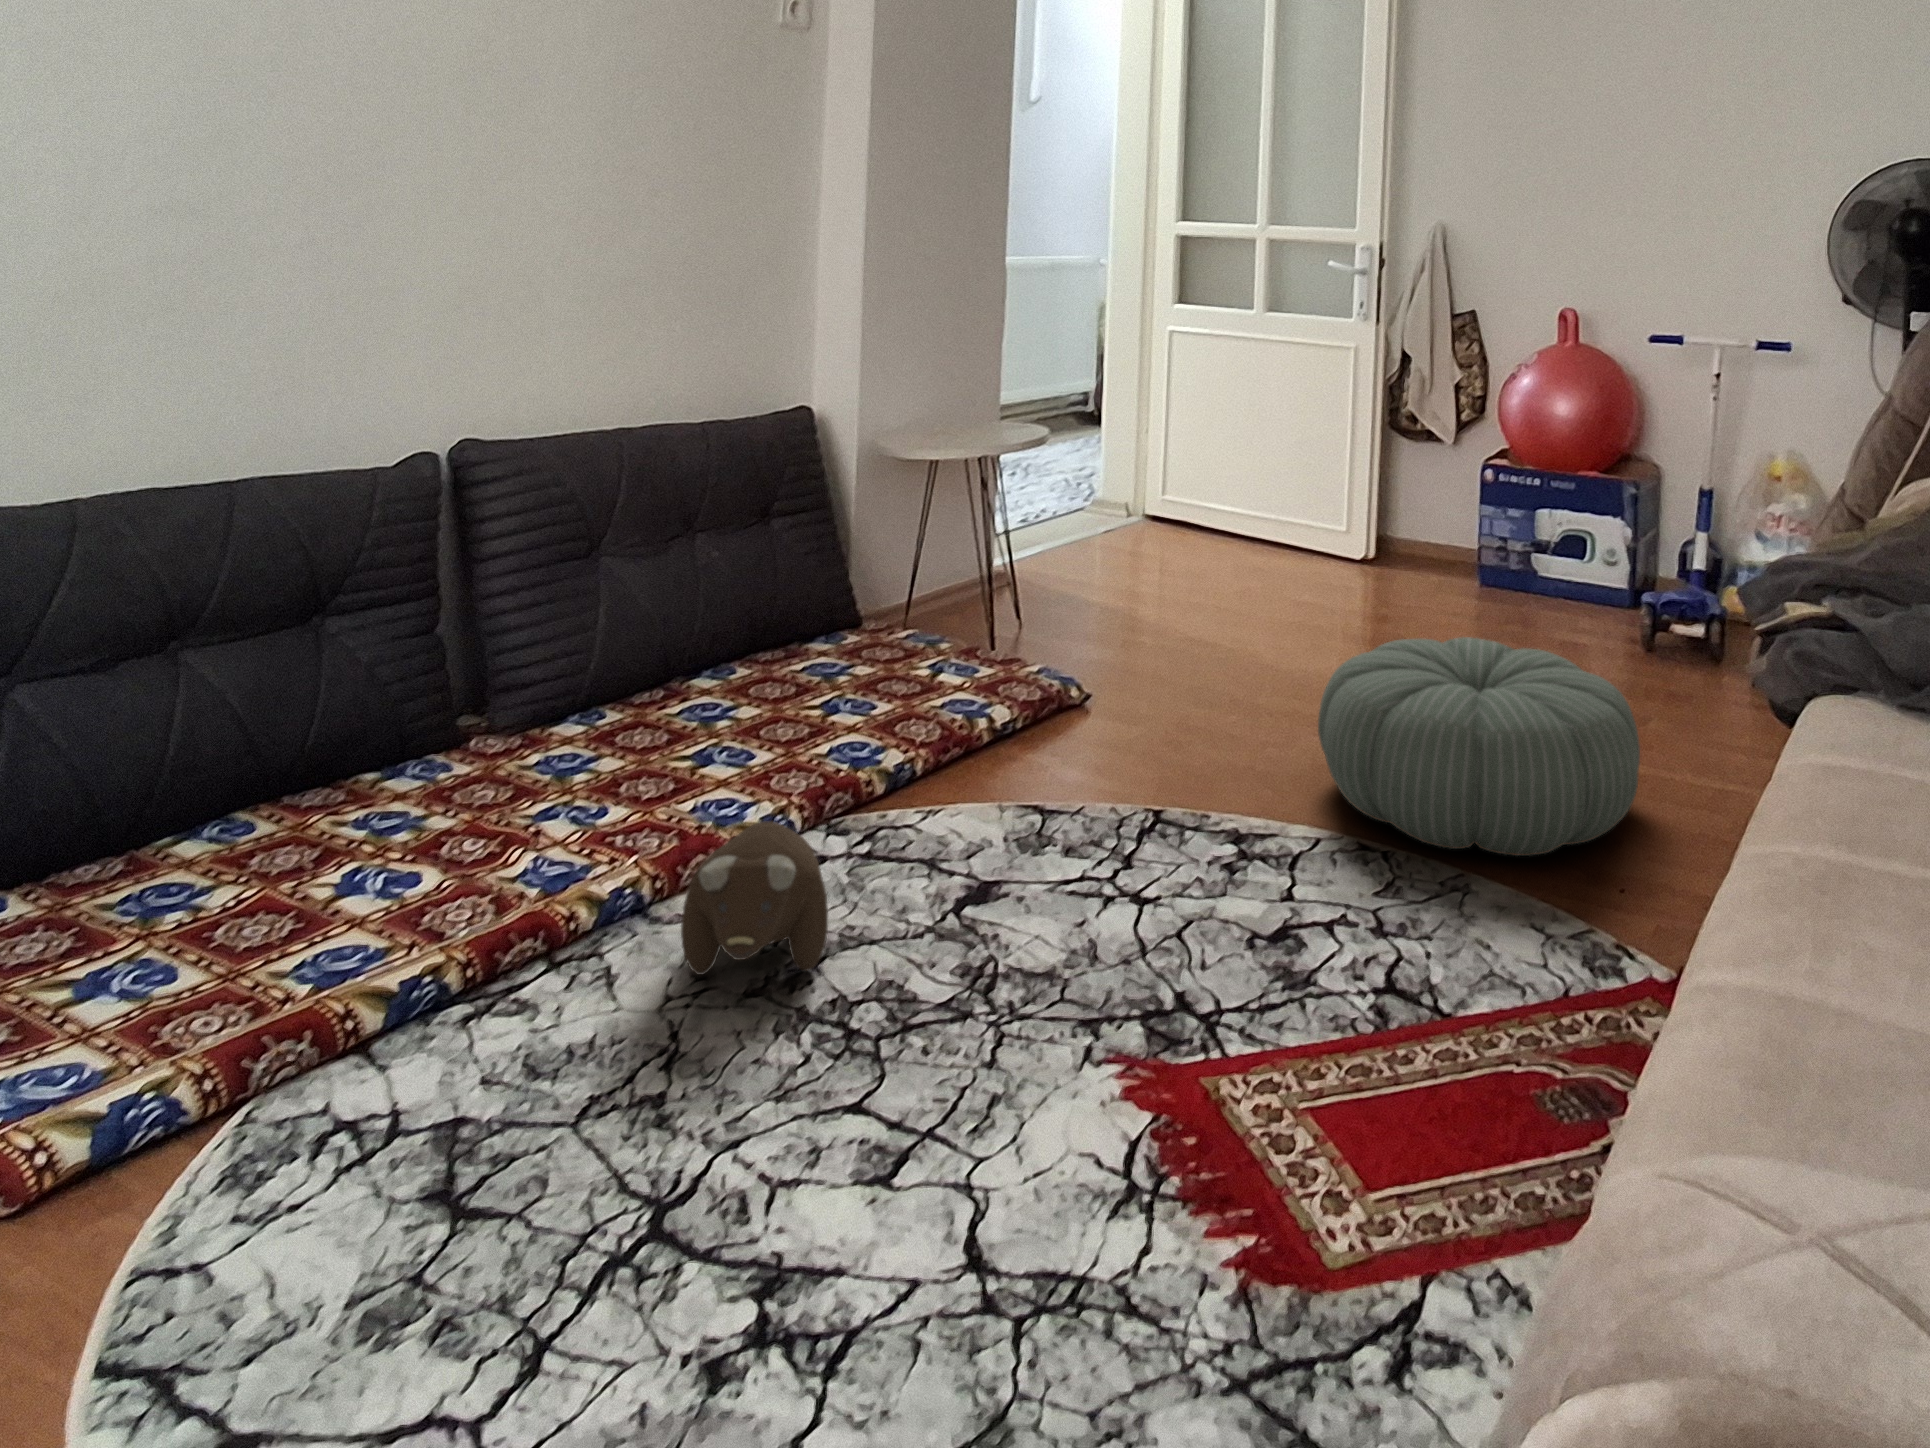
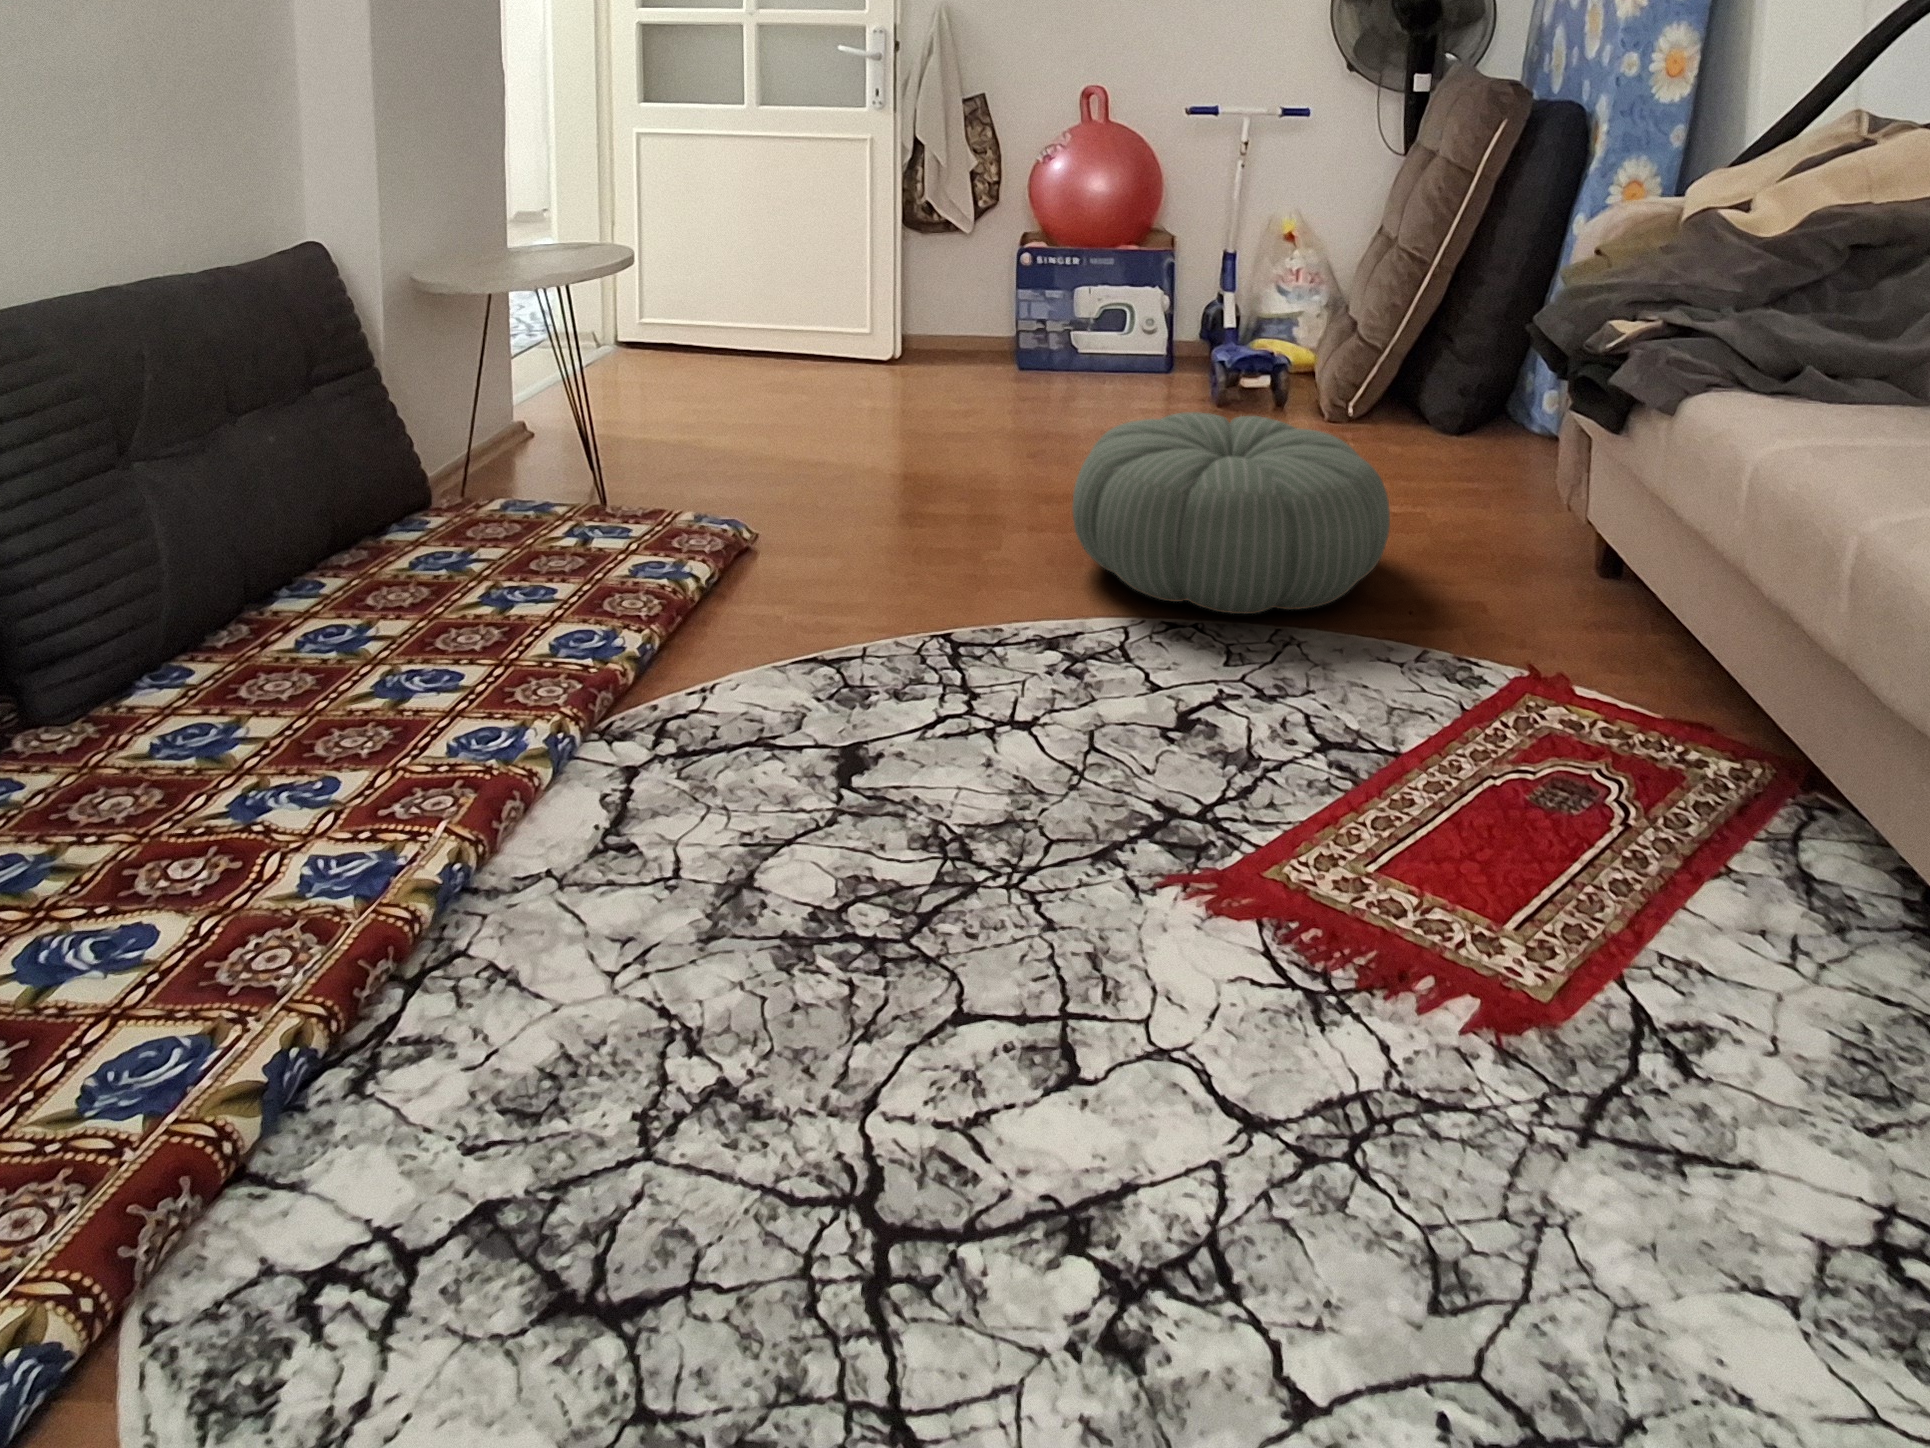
plush toy: present [681,821,828,974] -> none [592,731,782,936]

